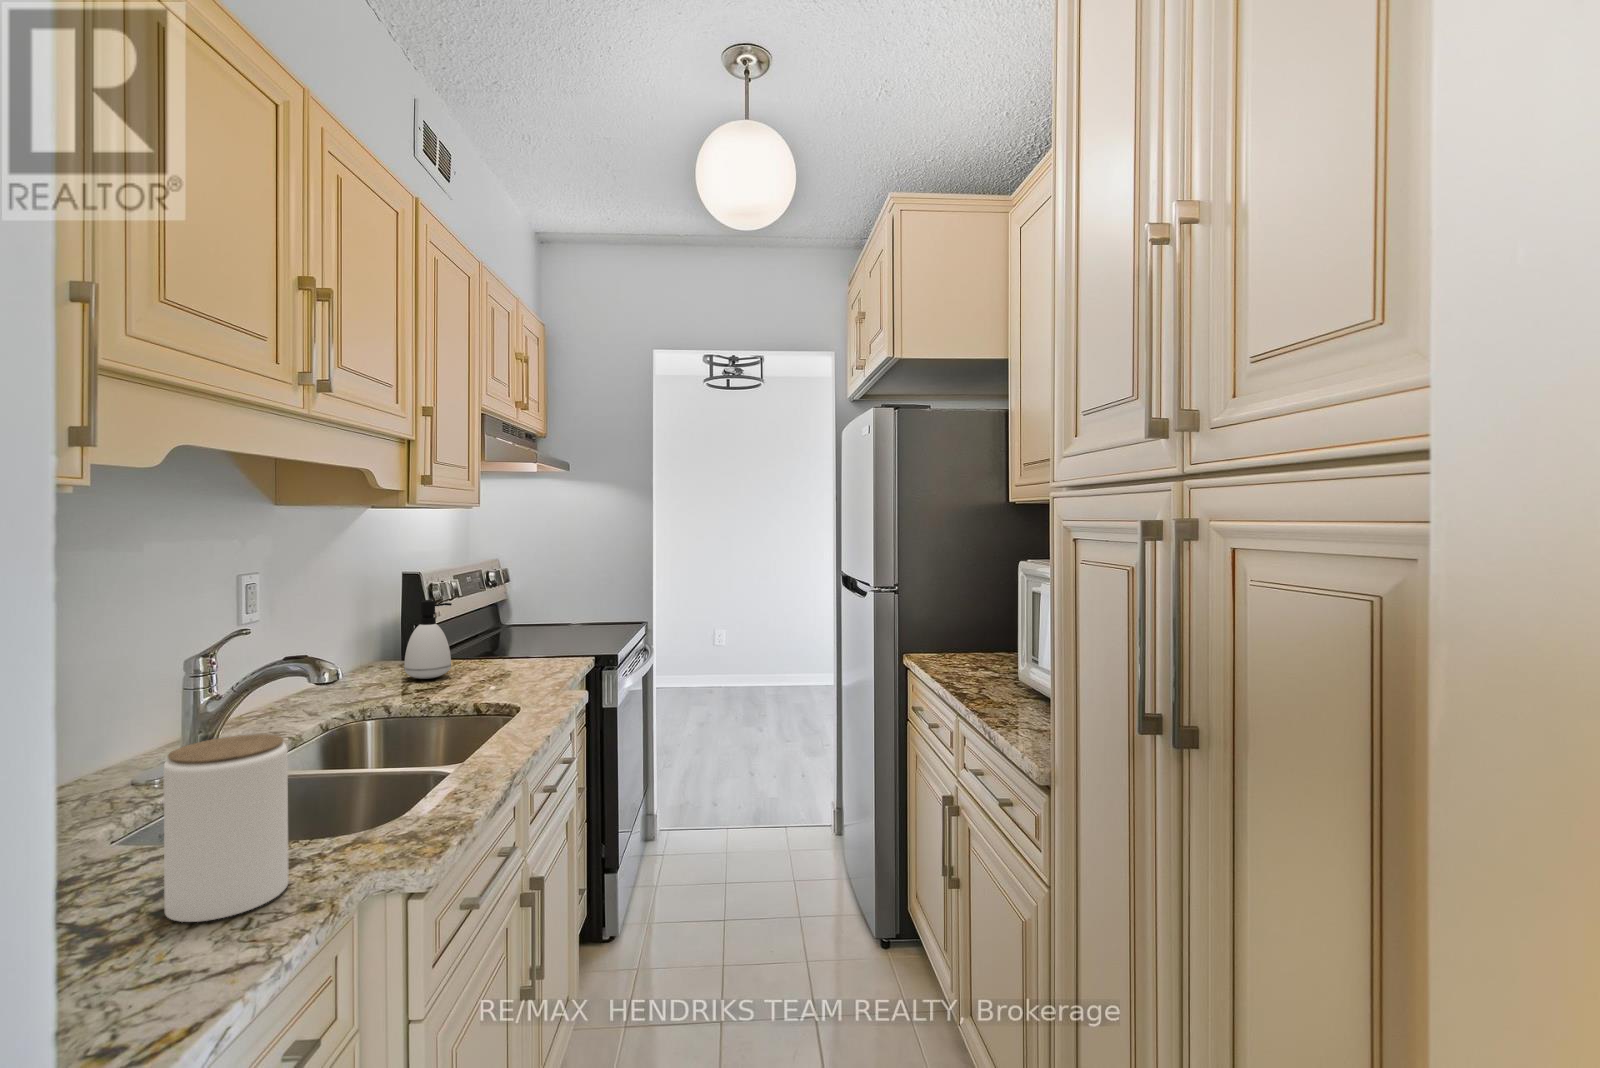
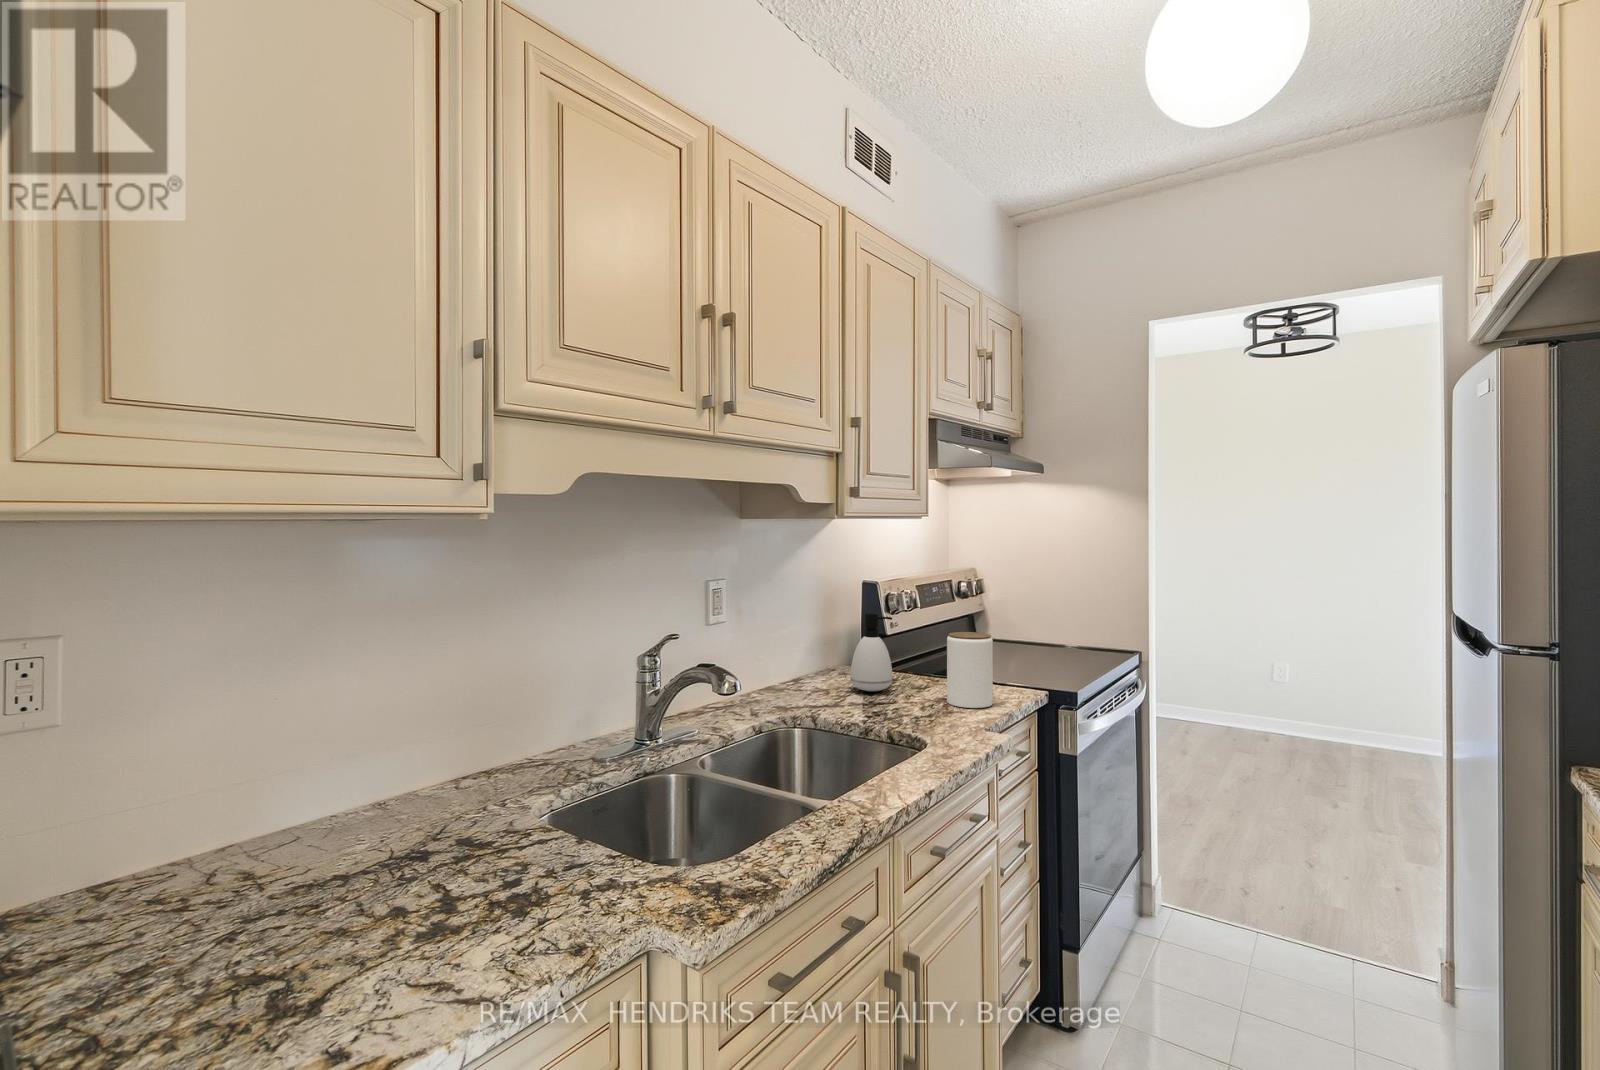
jar: present [163,734,288,922] -> present [947,632,993,708]

